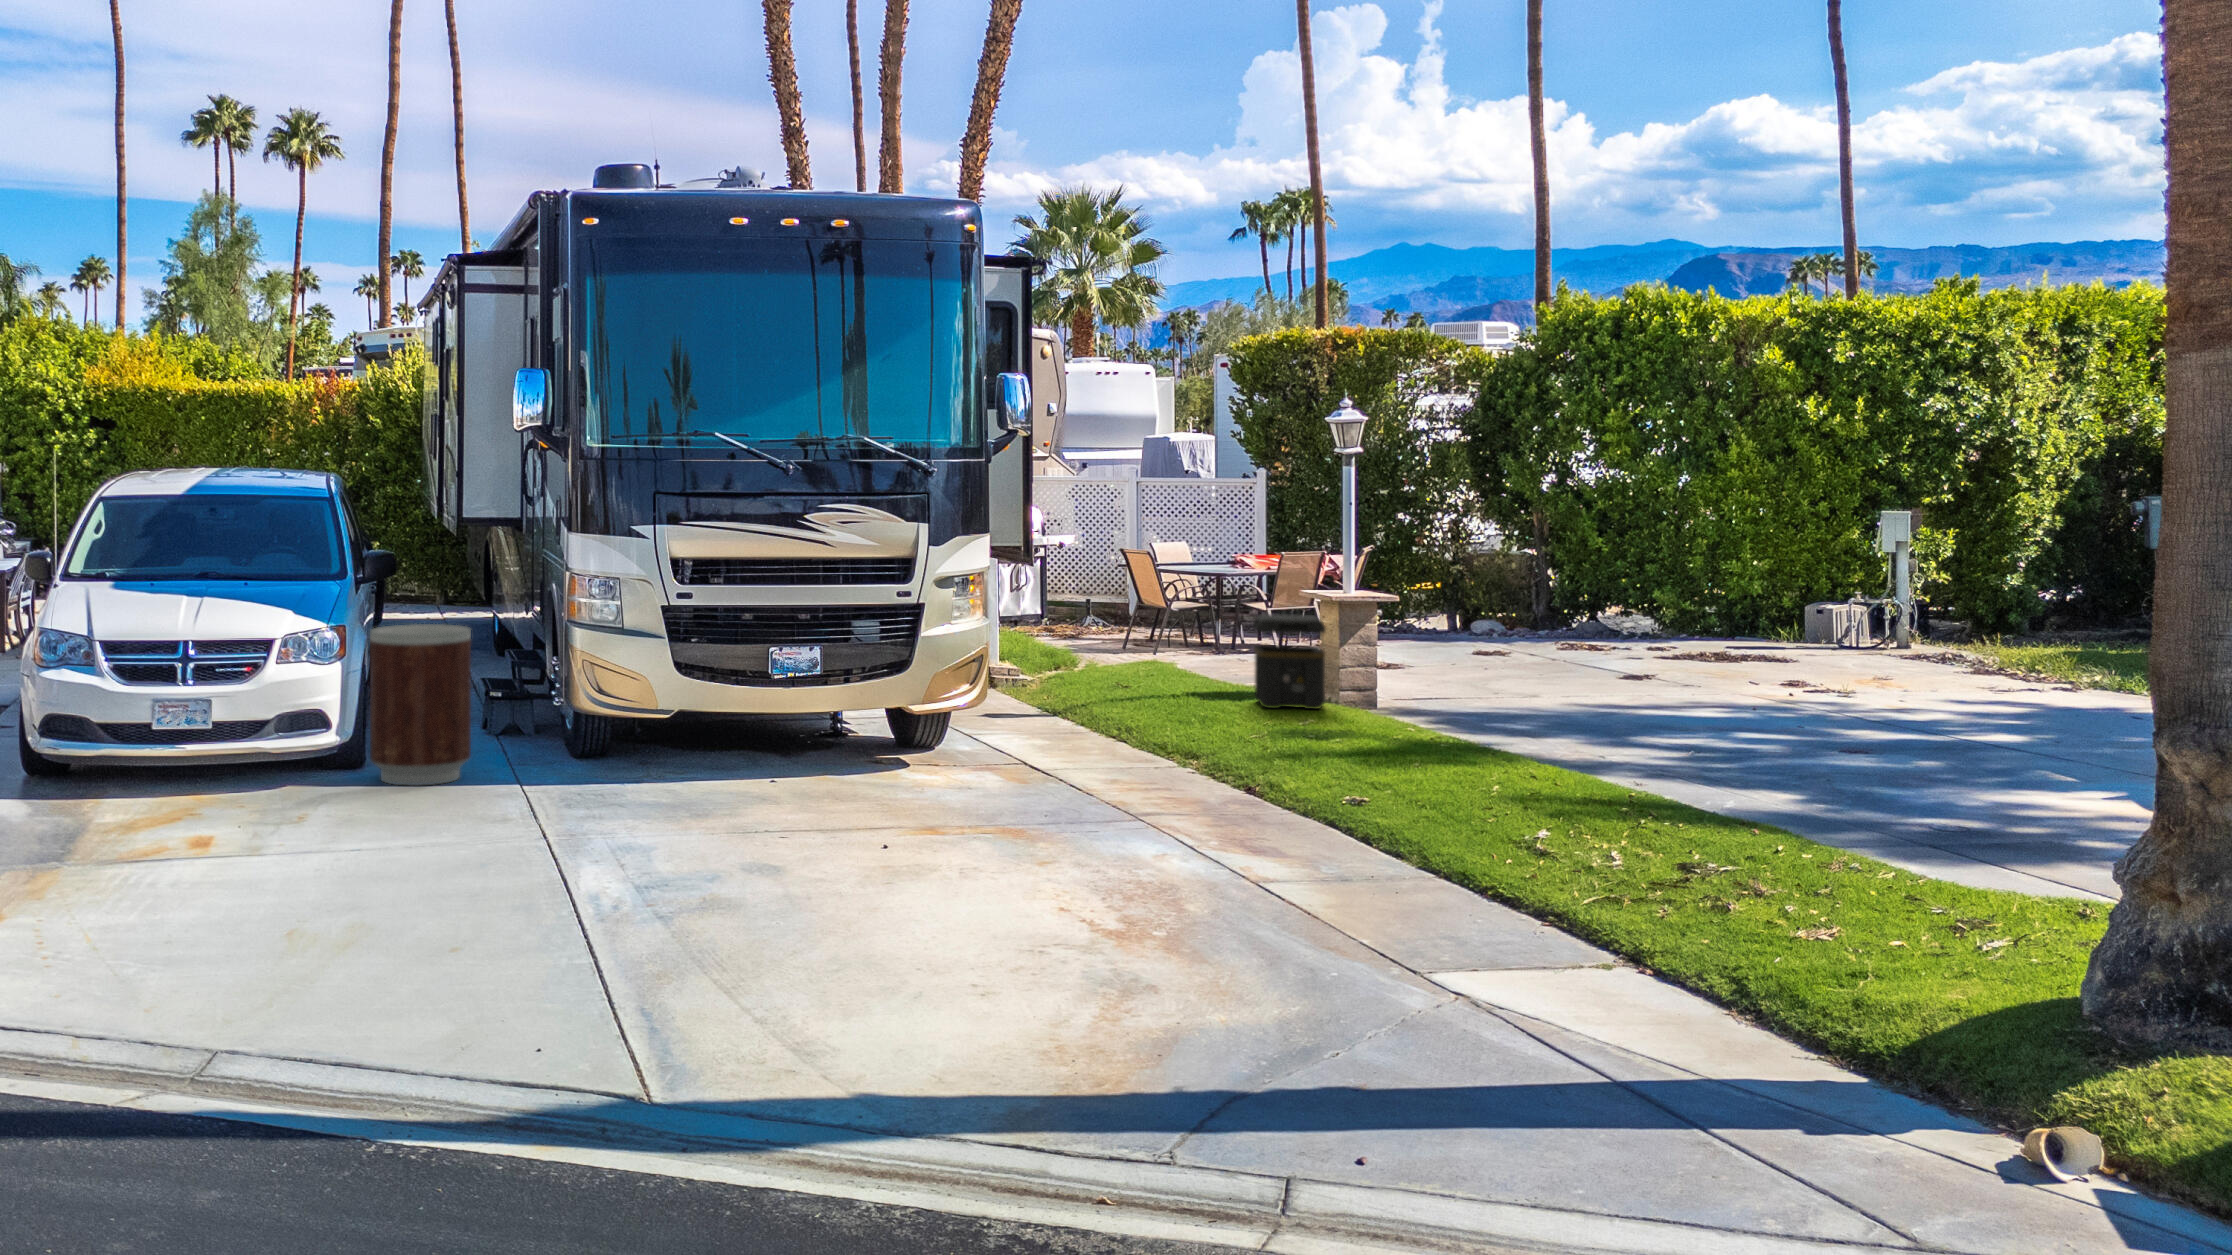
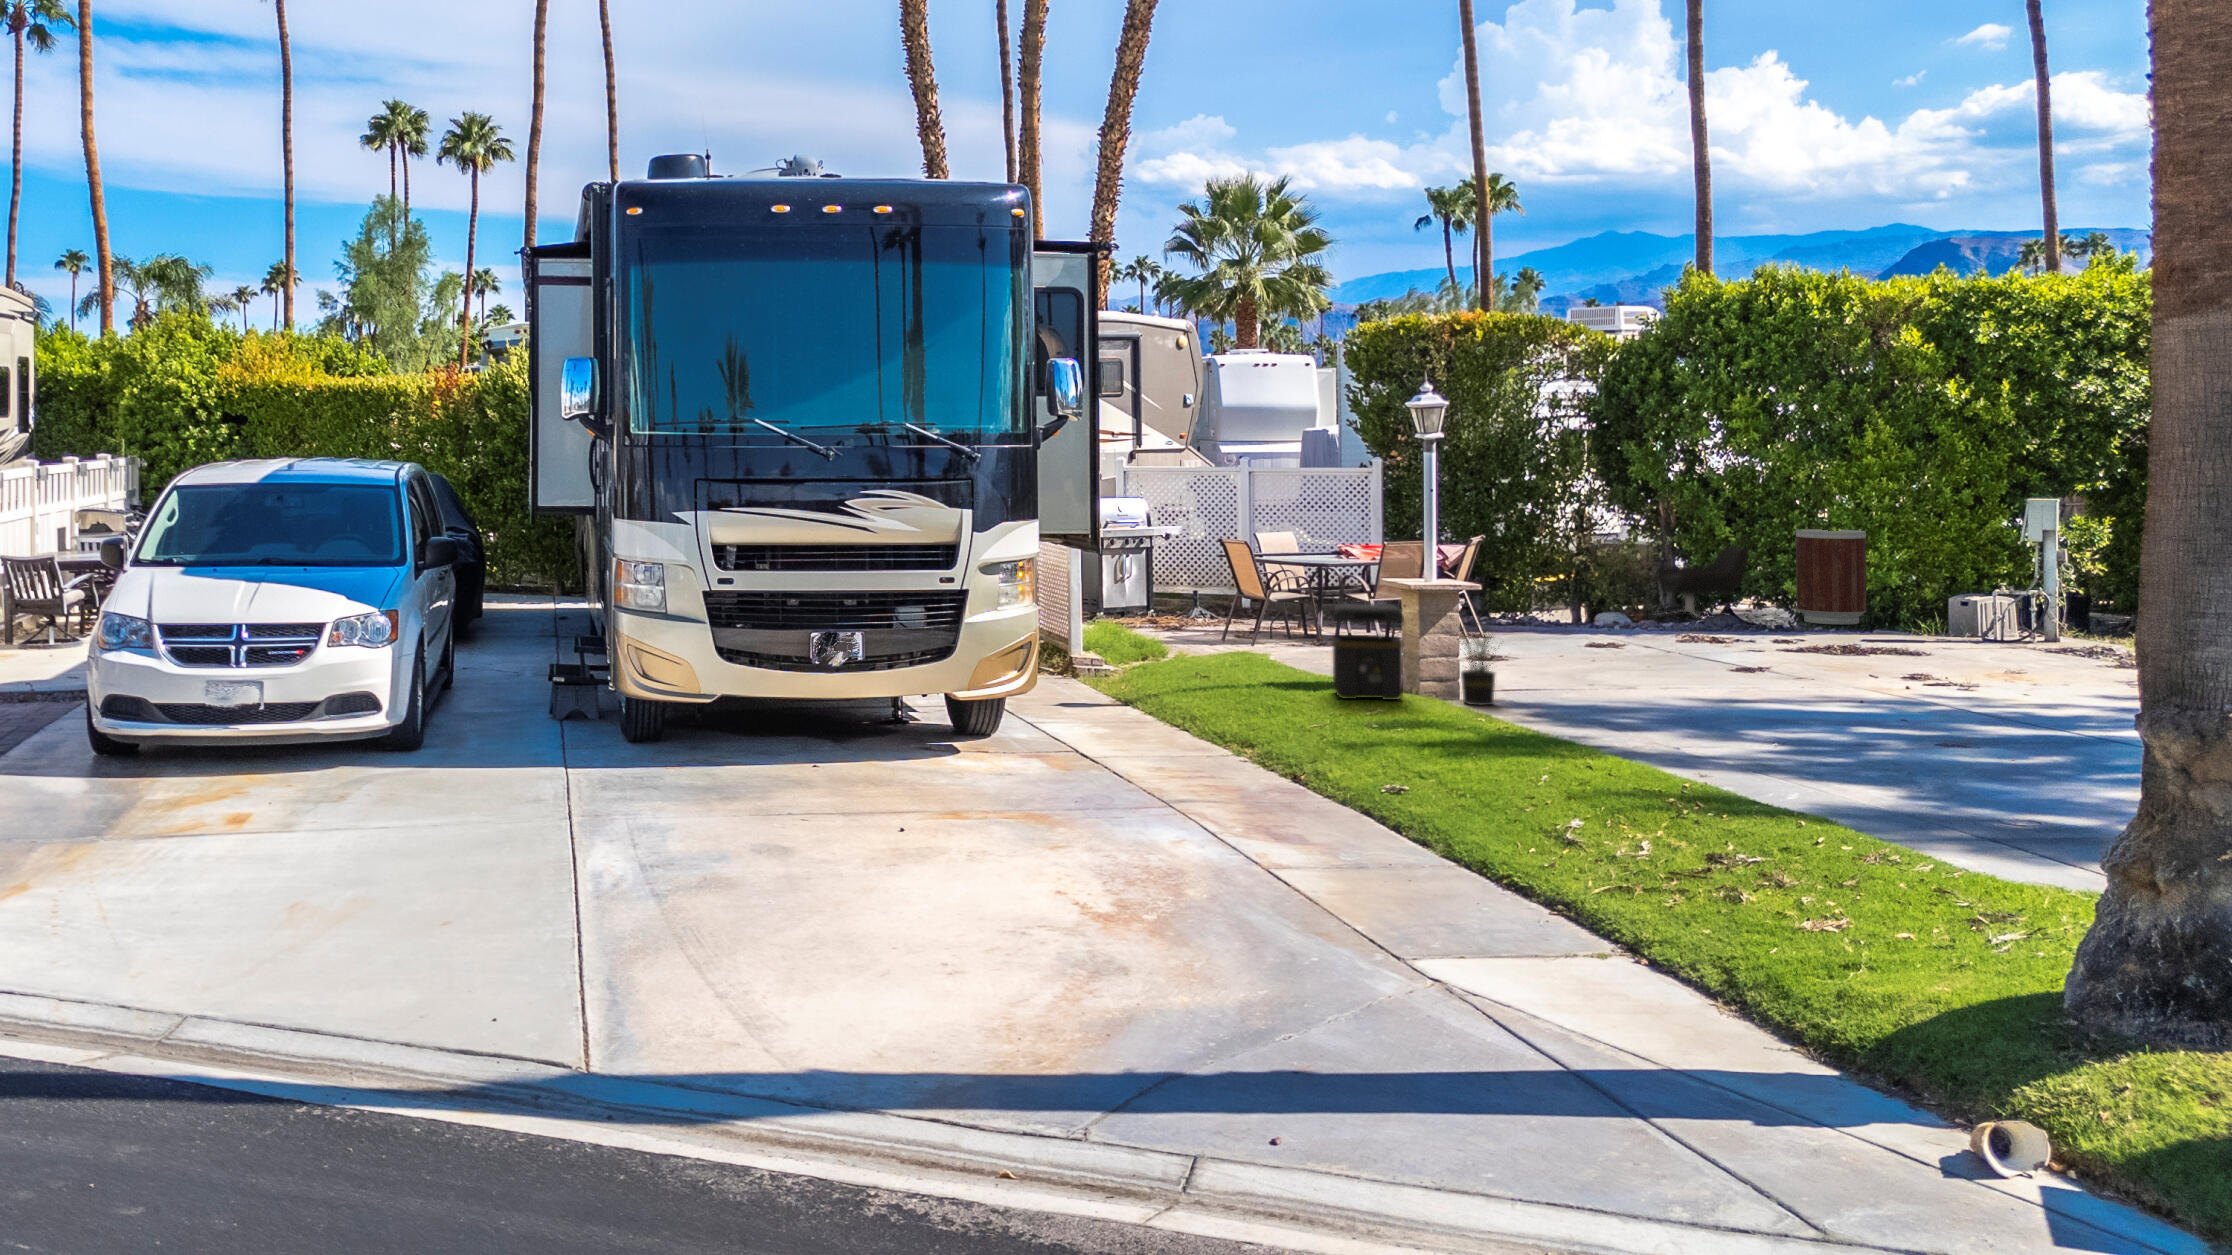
lounge chair: none [1528,556,1620,625] -> present [1656,546,1750,616]
potted plant: none [1363,620,1426,714] -> present [1450,613,1497,705]
trash can: present [370,624,471,785] -> present [1796,529,1867,624]

